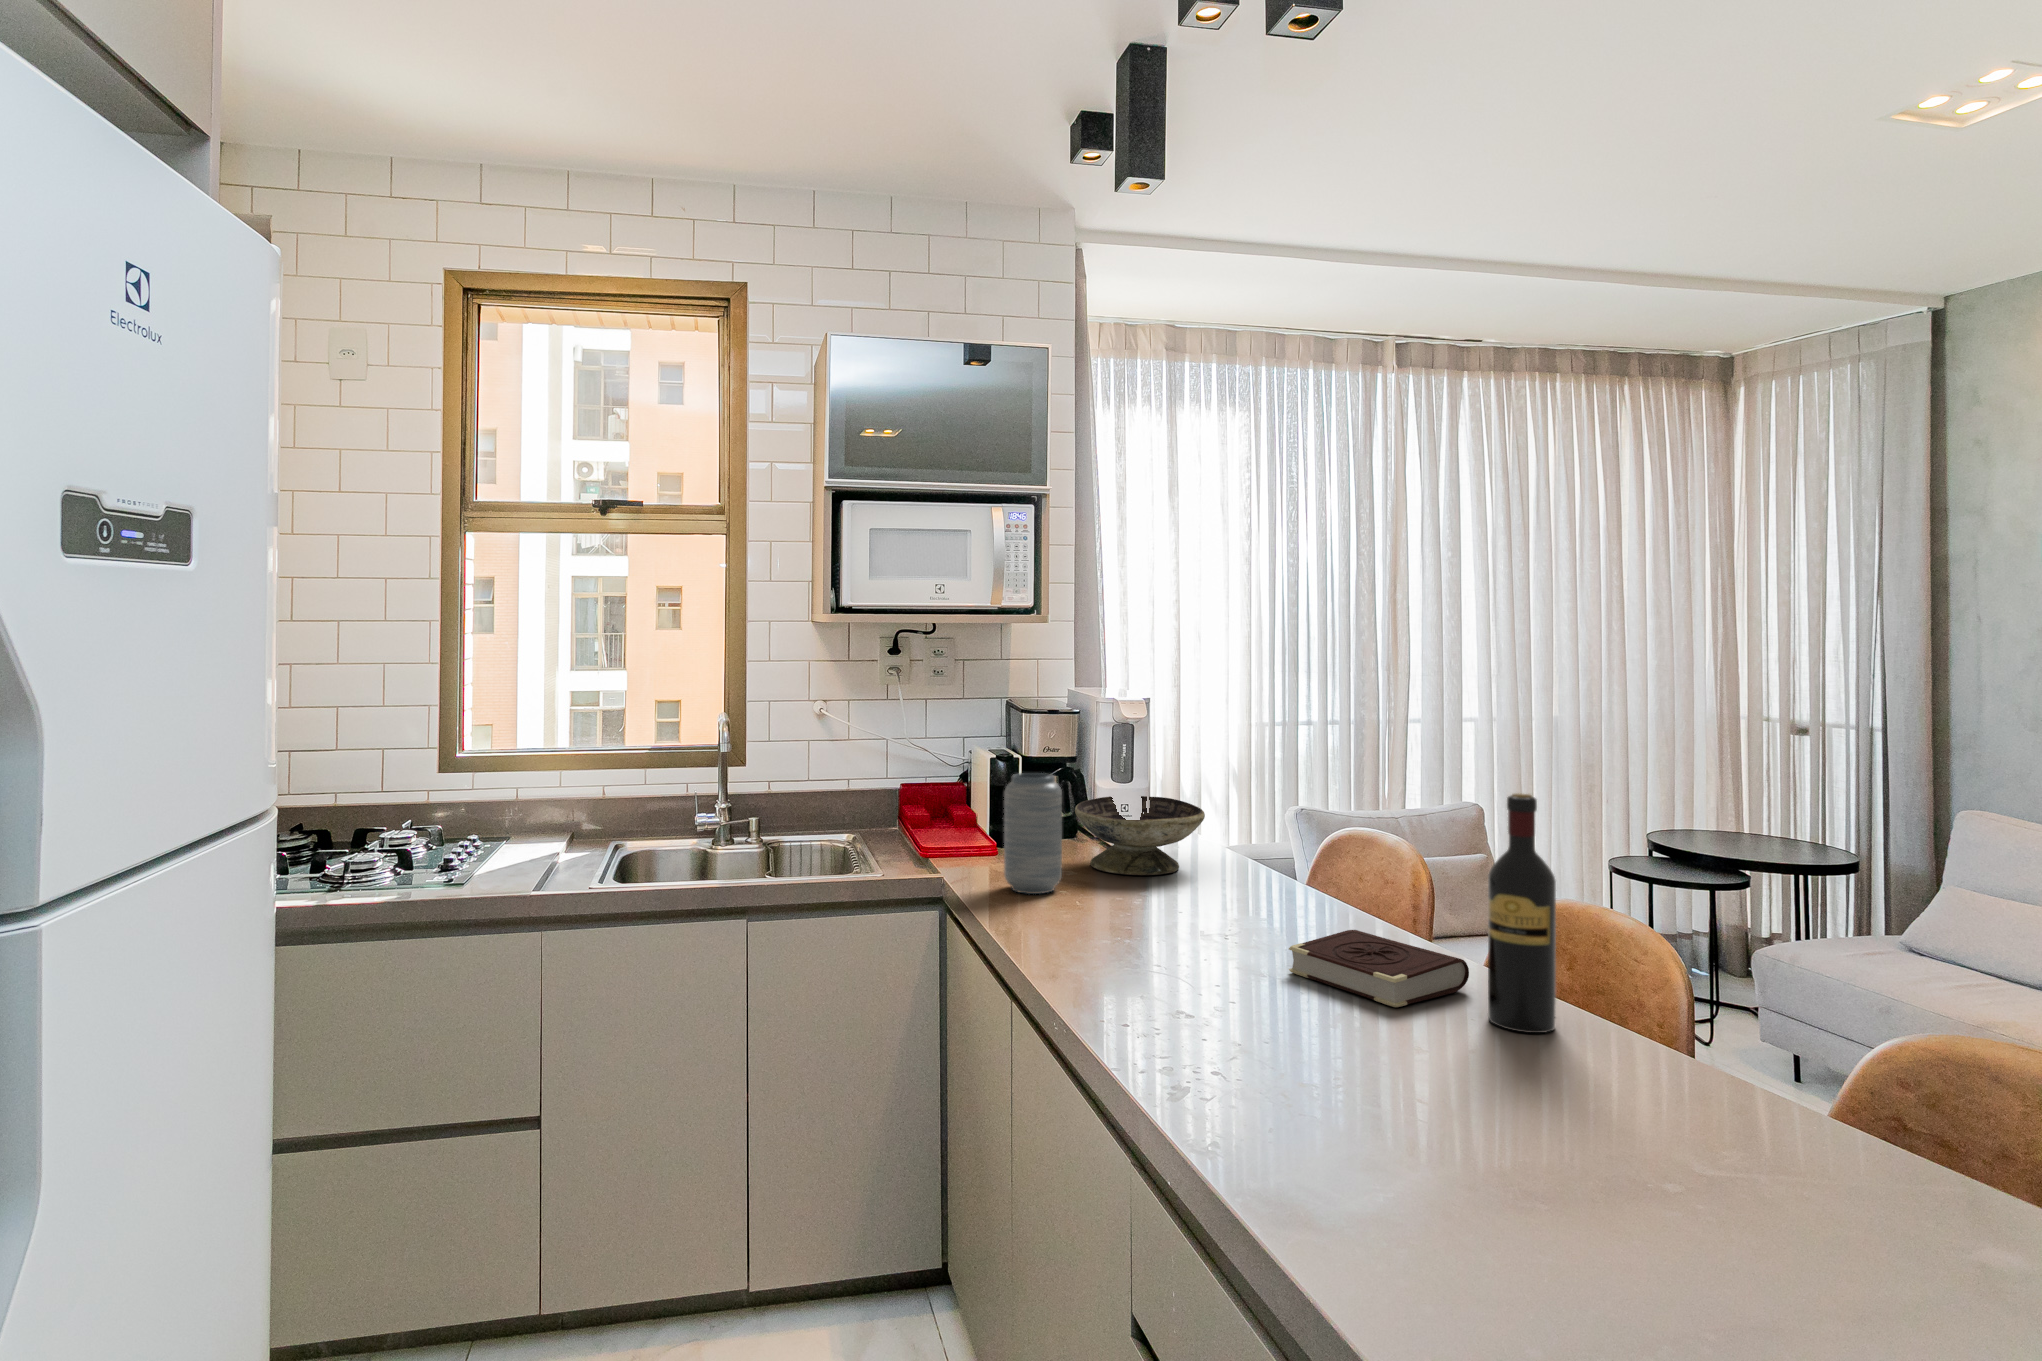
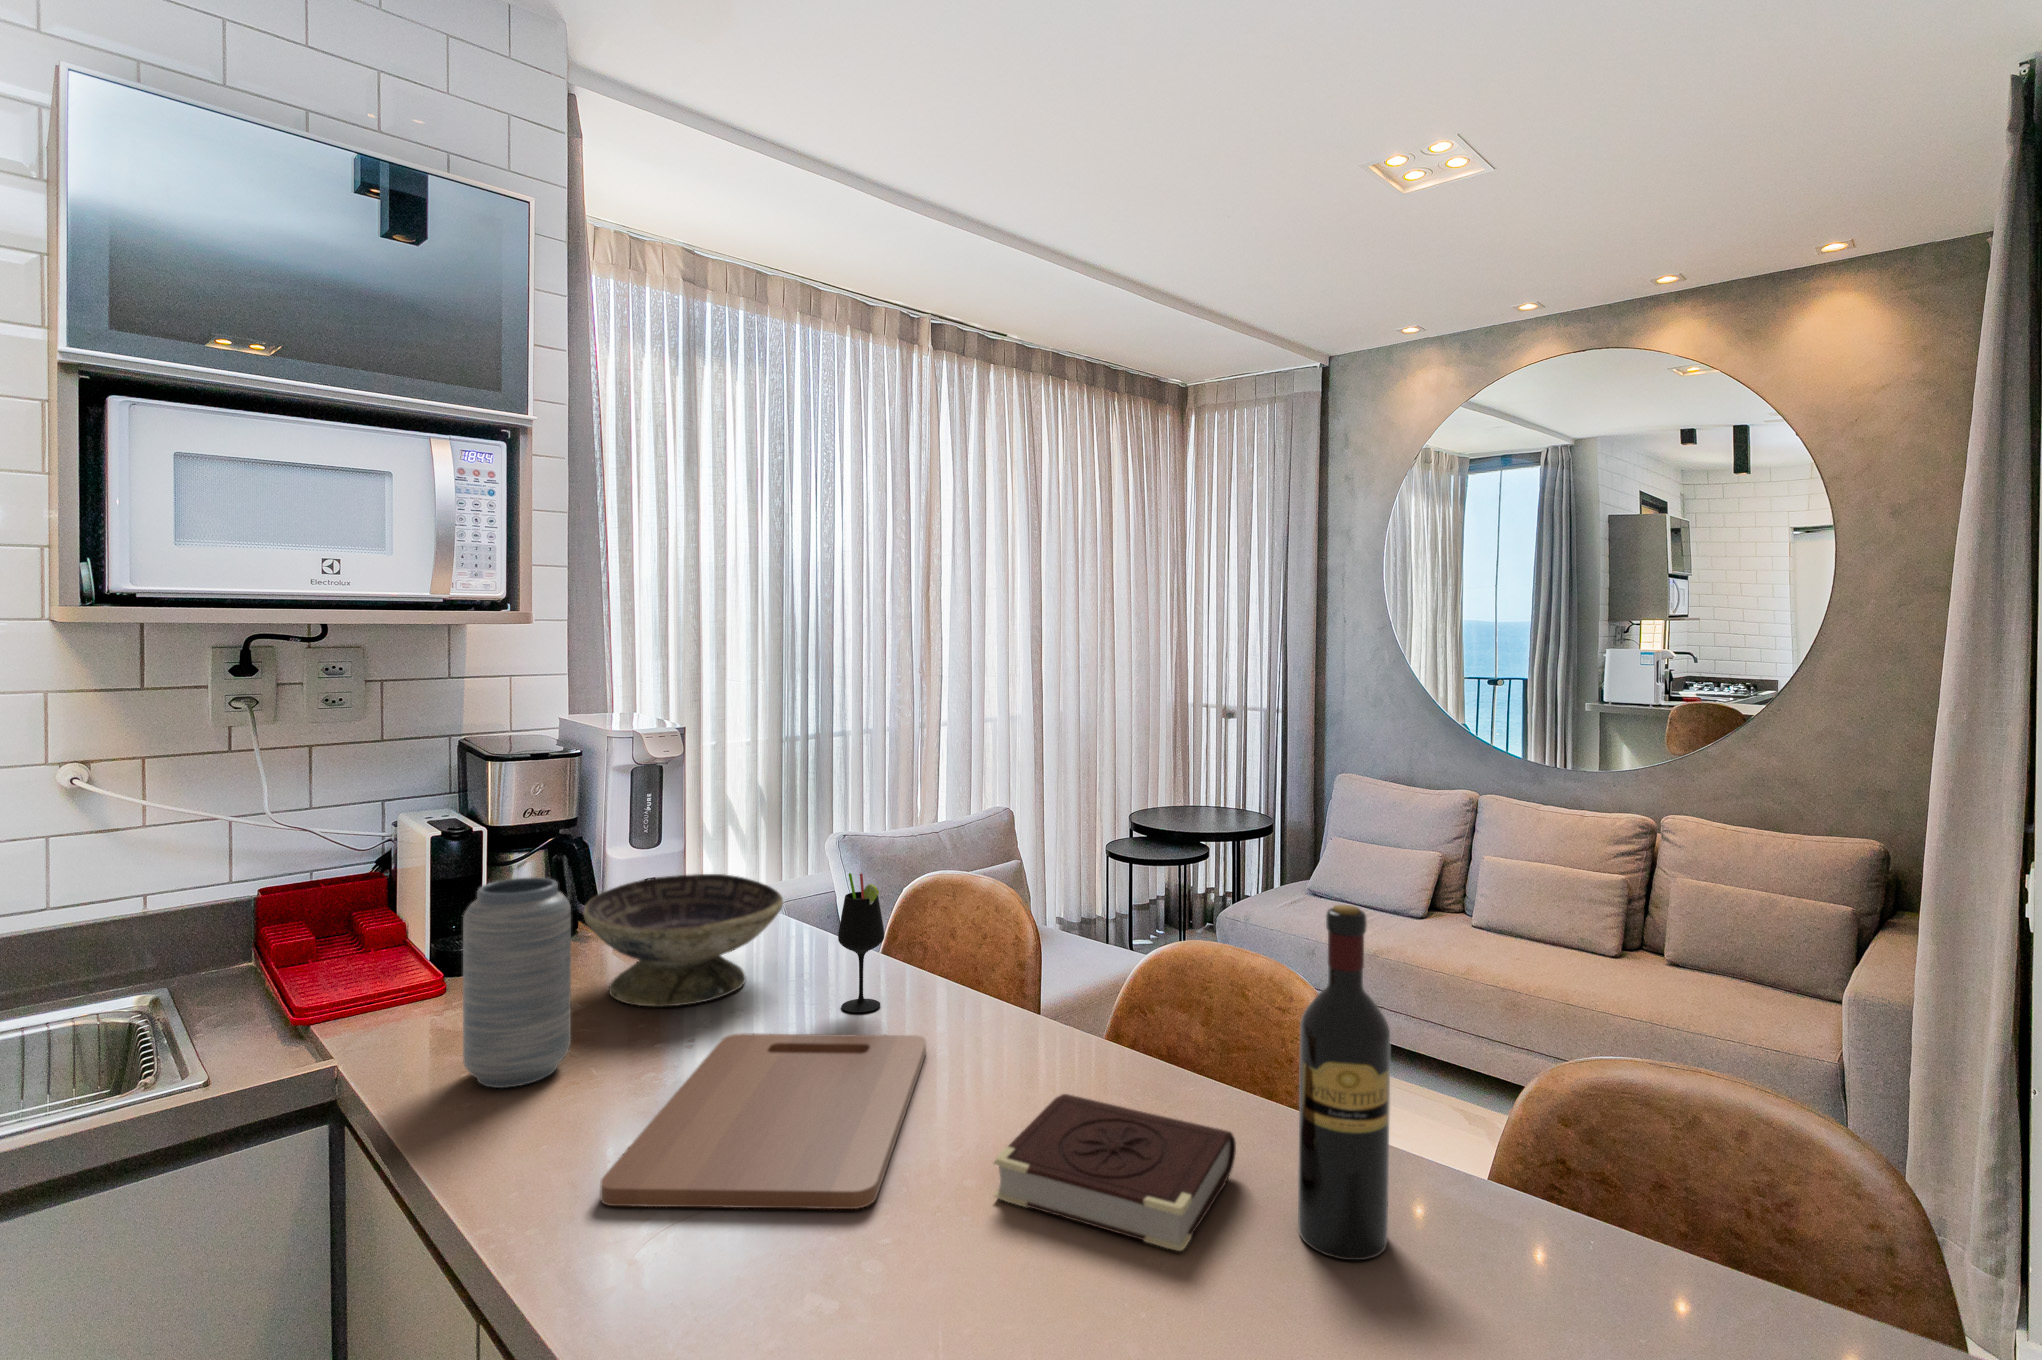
wine glass: none [1236,792,1269,892] -> present [838,873,884,1012]
cutting board: none [1067,888,1285,961] -> present [600,1033,926,1209]

